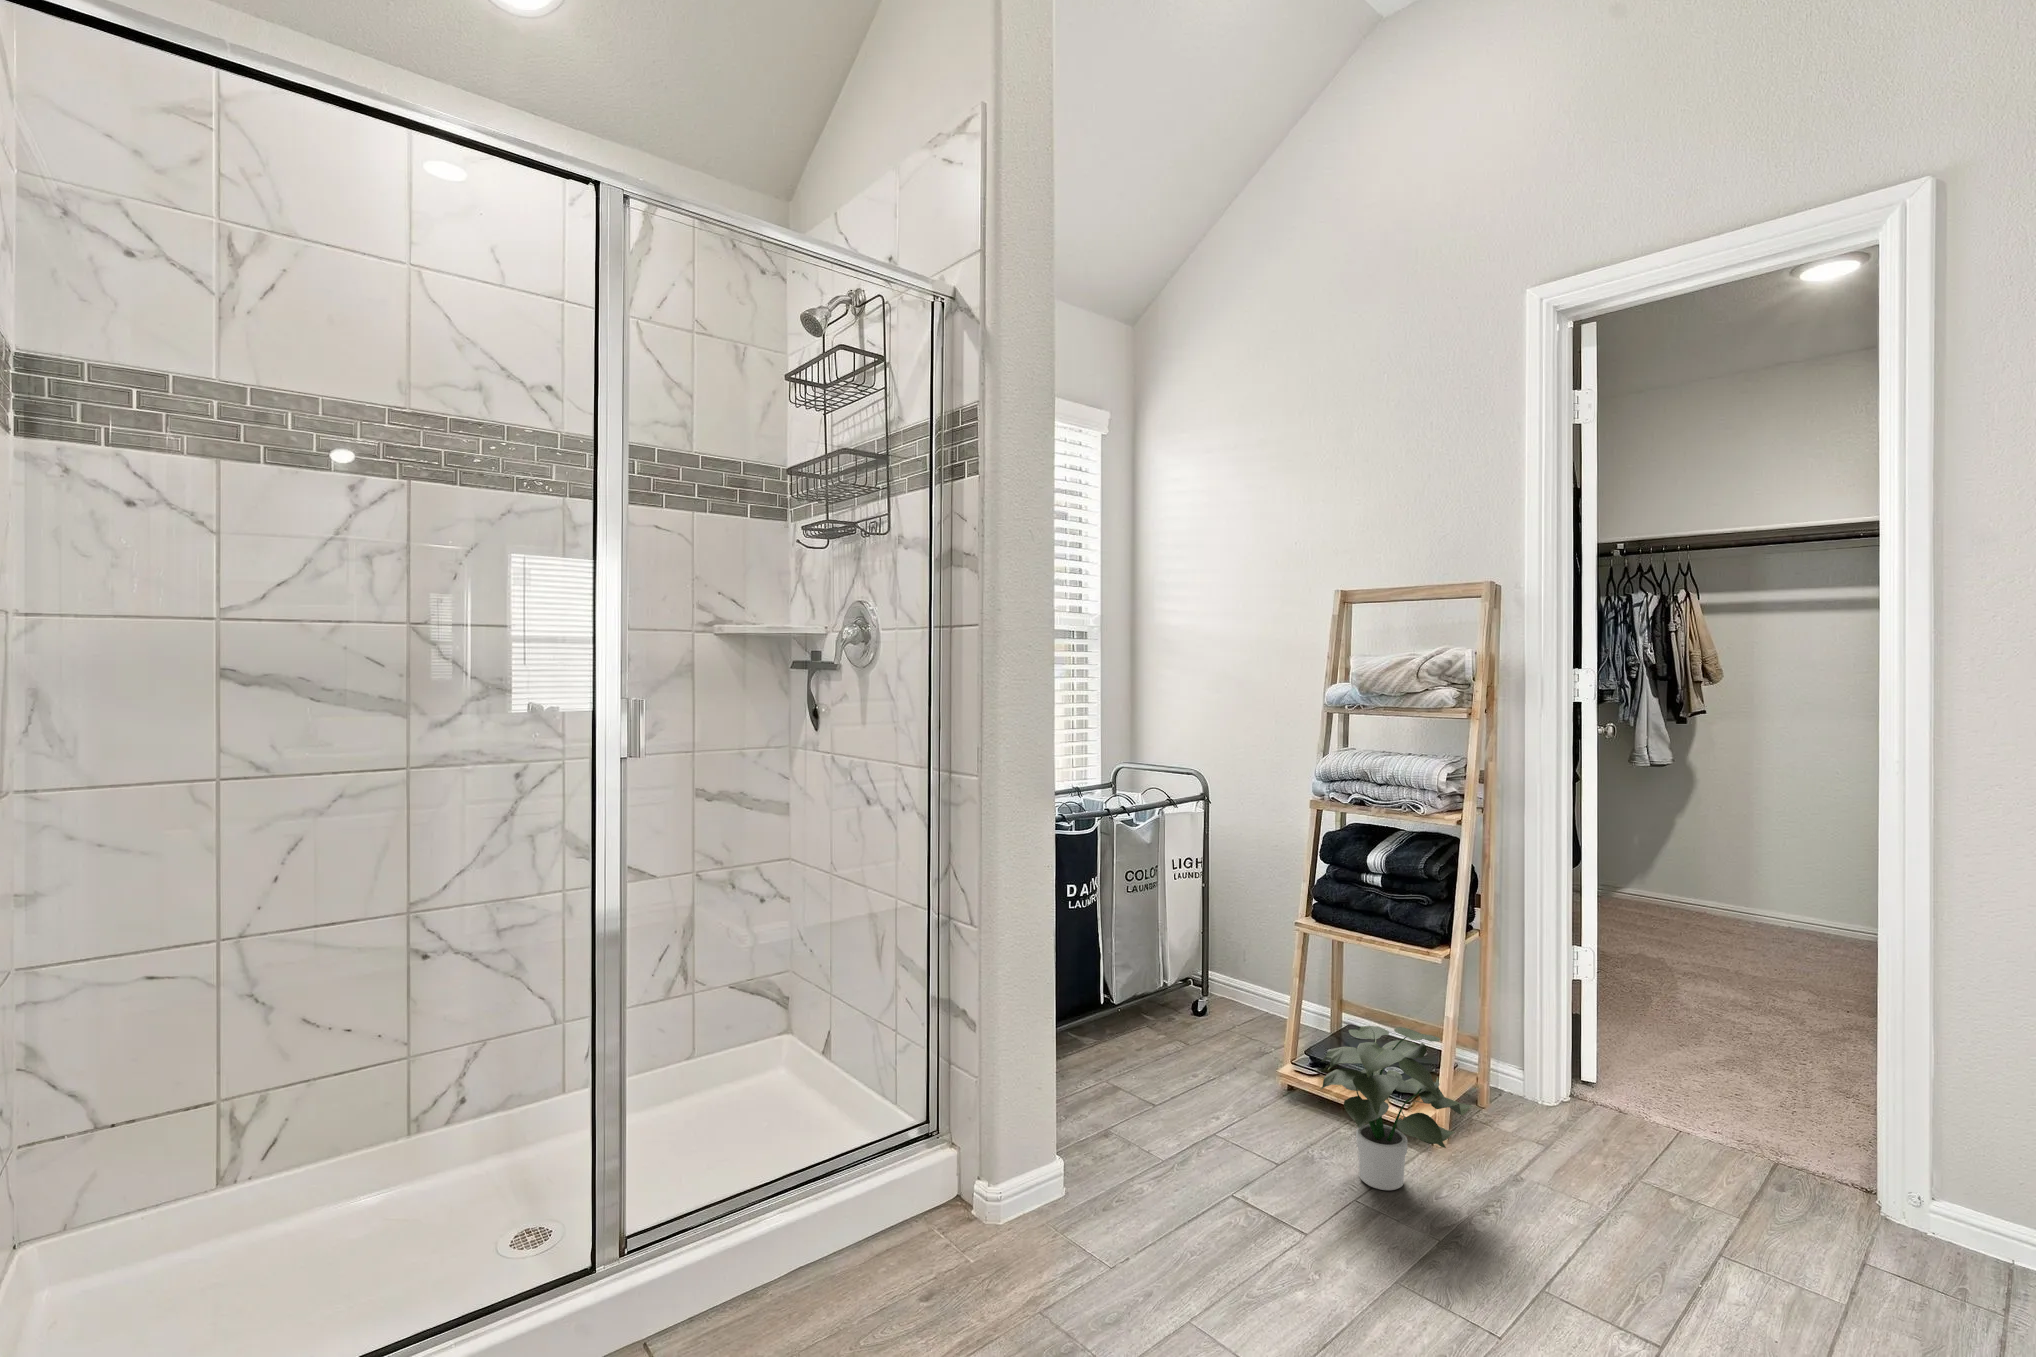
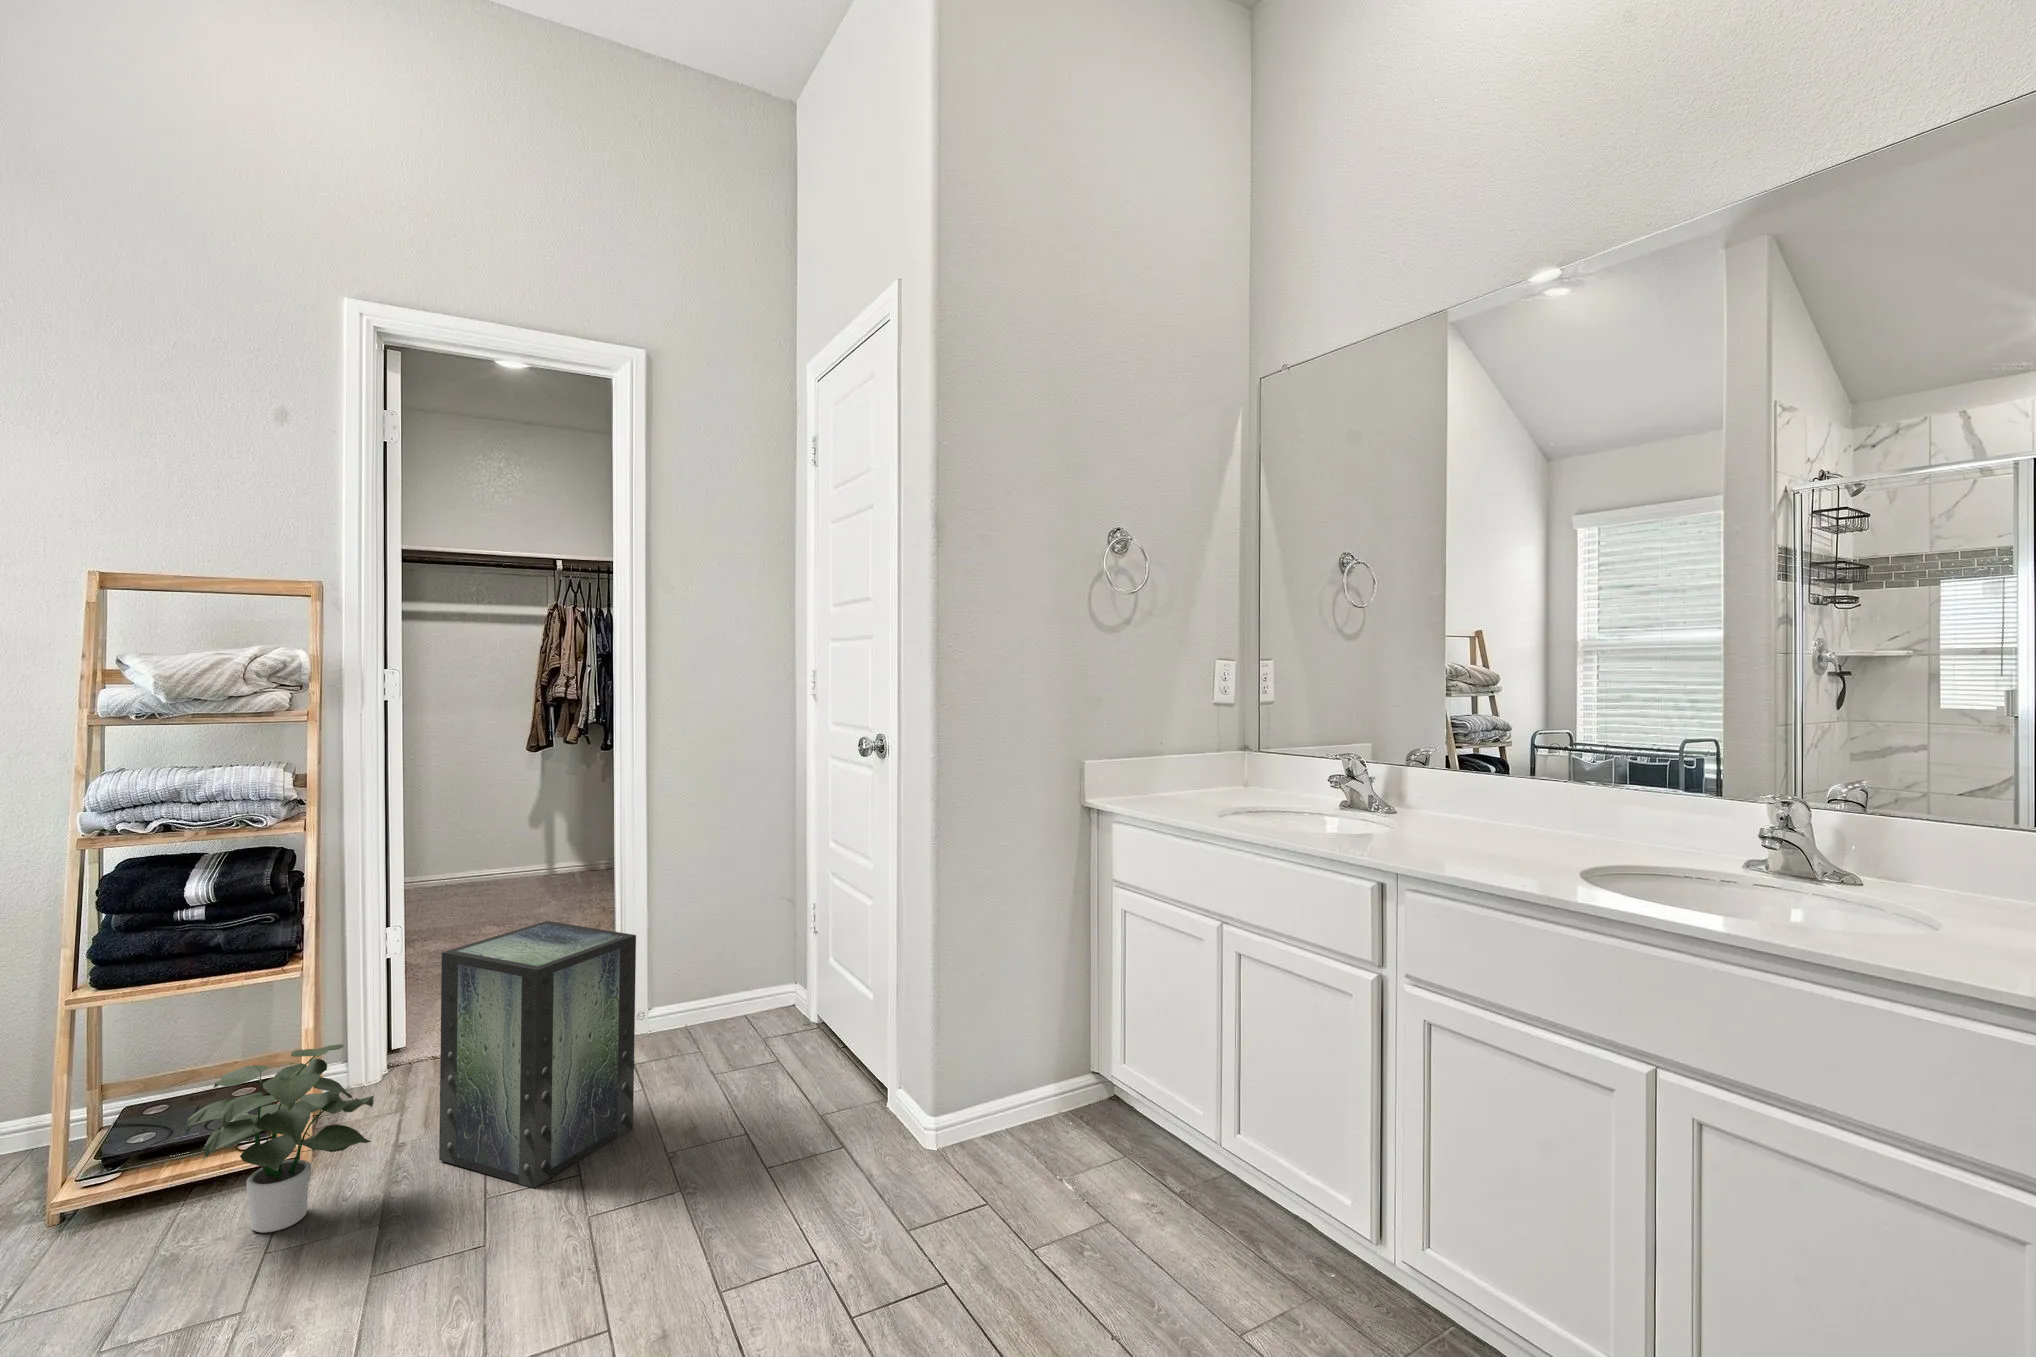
storage box: none [1536,980,1789,1325] -> present [439,921,636,1188]

